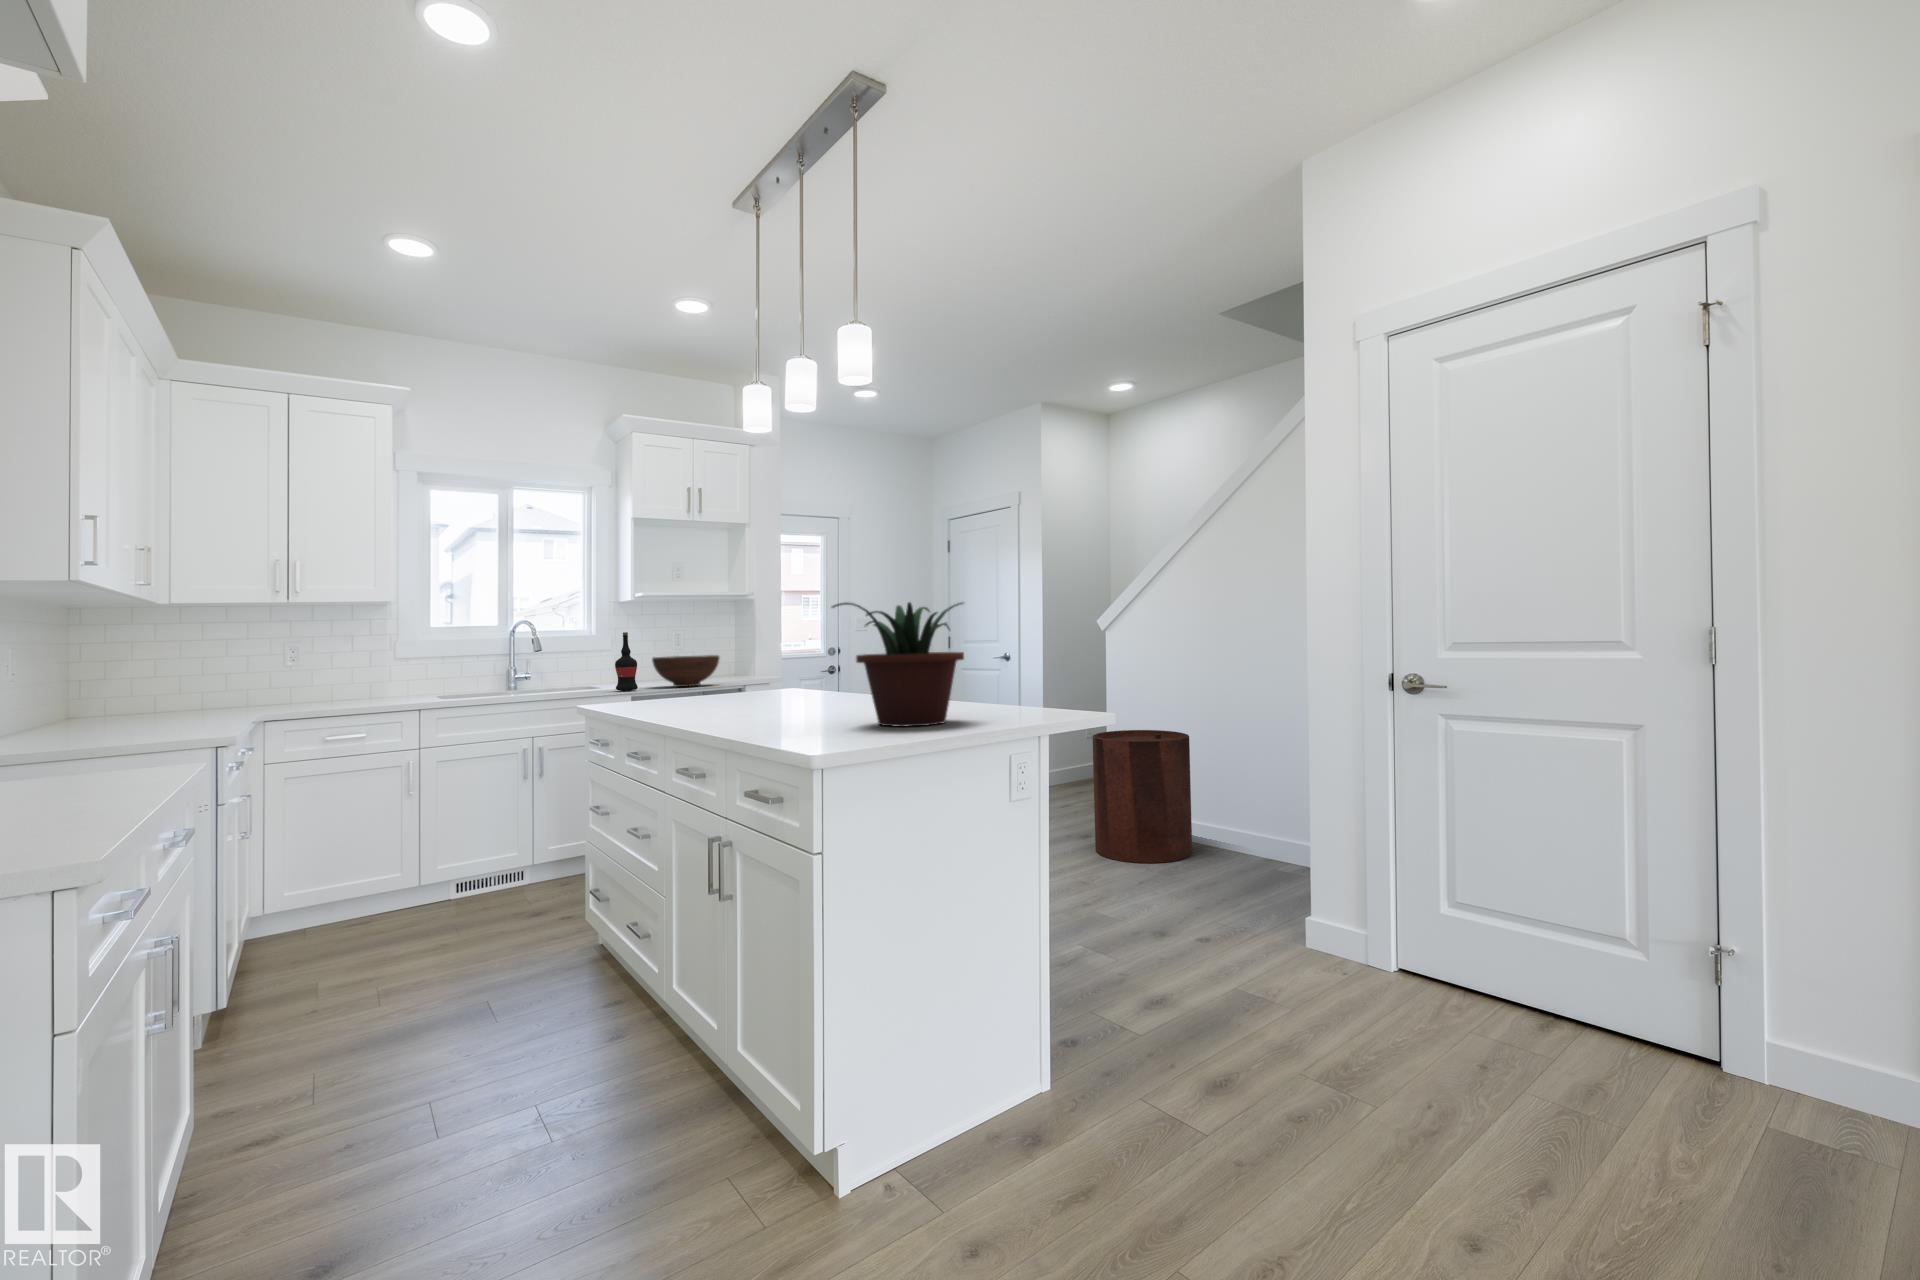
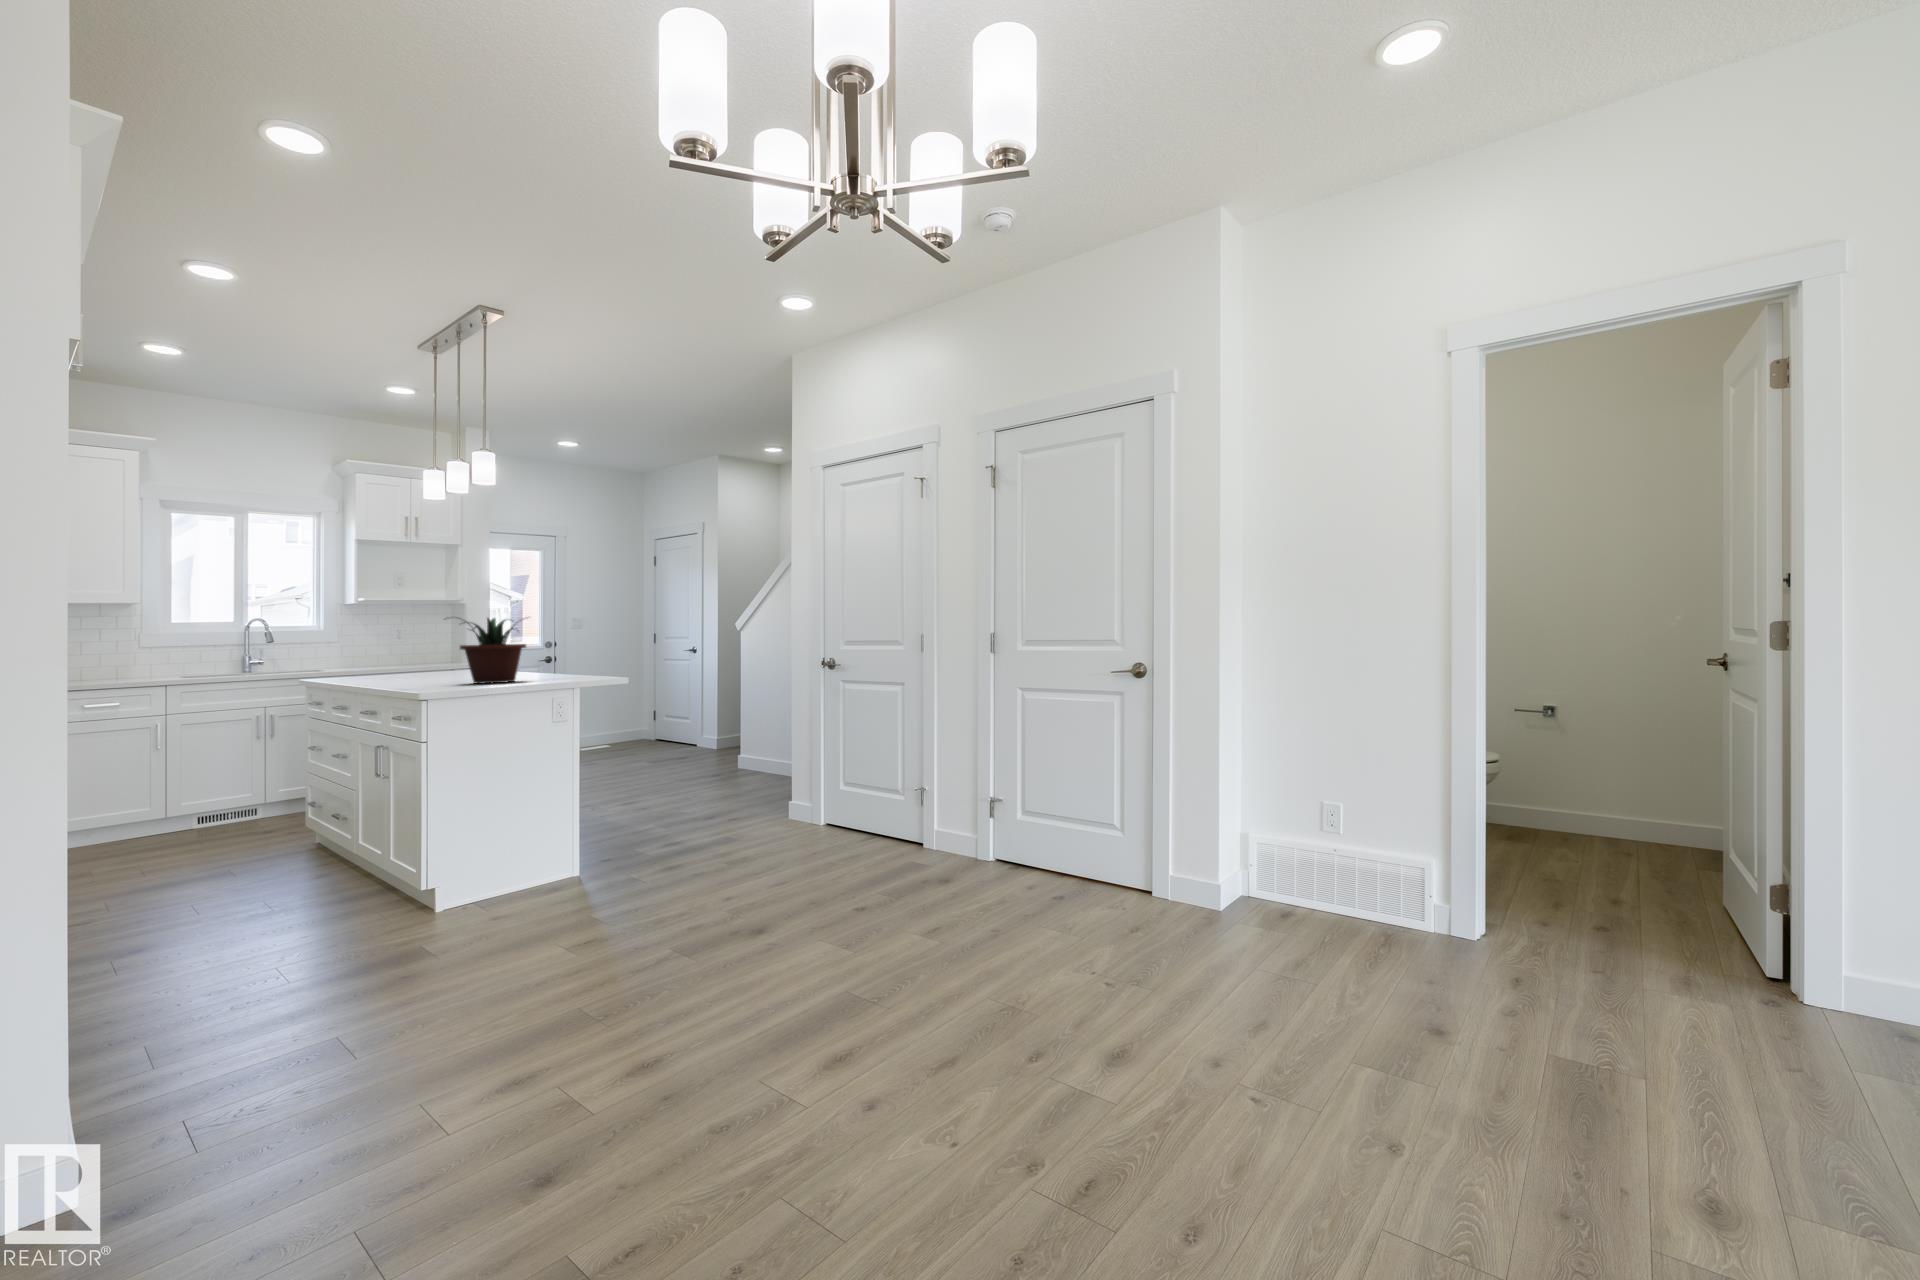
wine bottle: present [615,632,638,691] -> none [337,629,357,673]
fruit bowl: present [652,655,719,687] -> none [371,647,429,670]
trash can: present [1092,730,1192,863] -> none [714,700,784,788]

